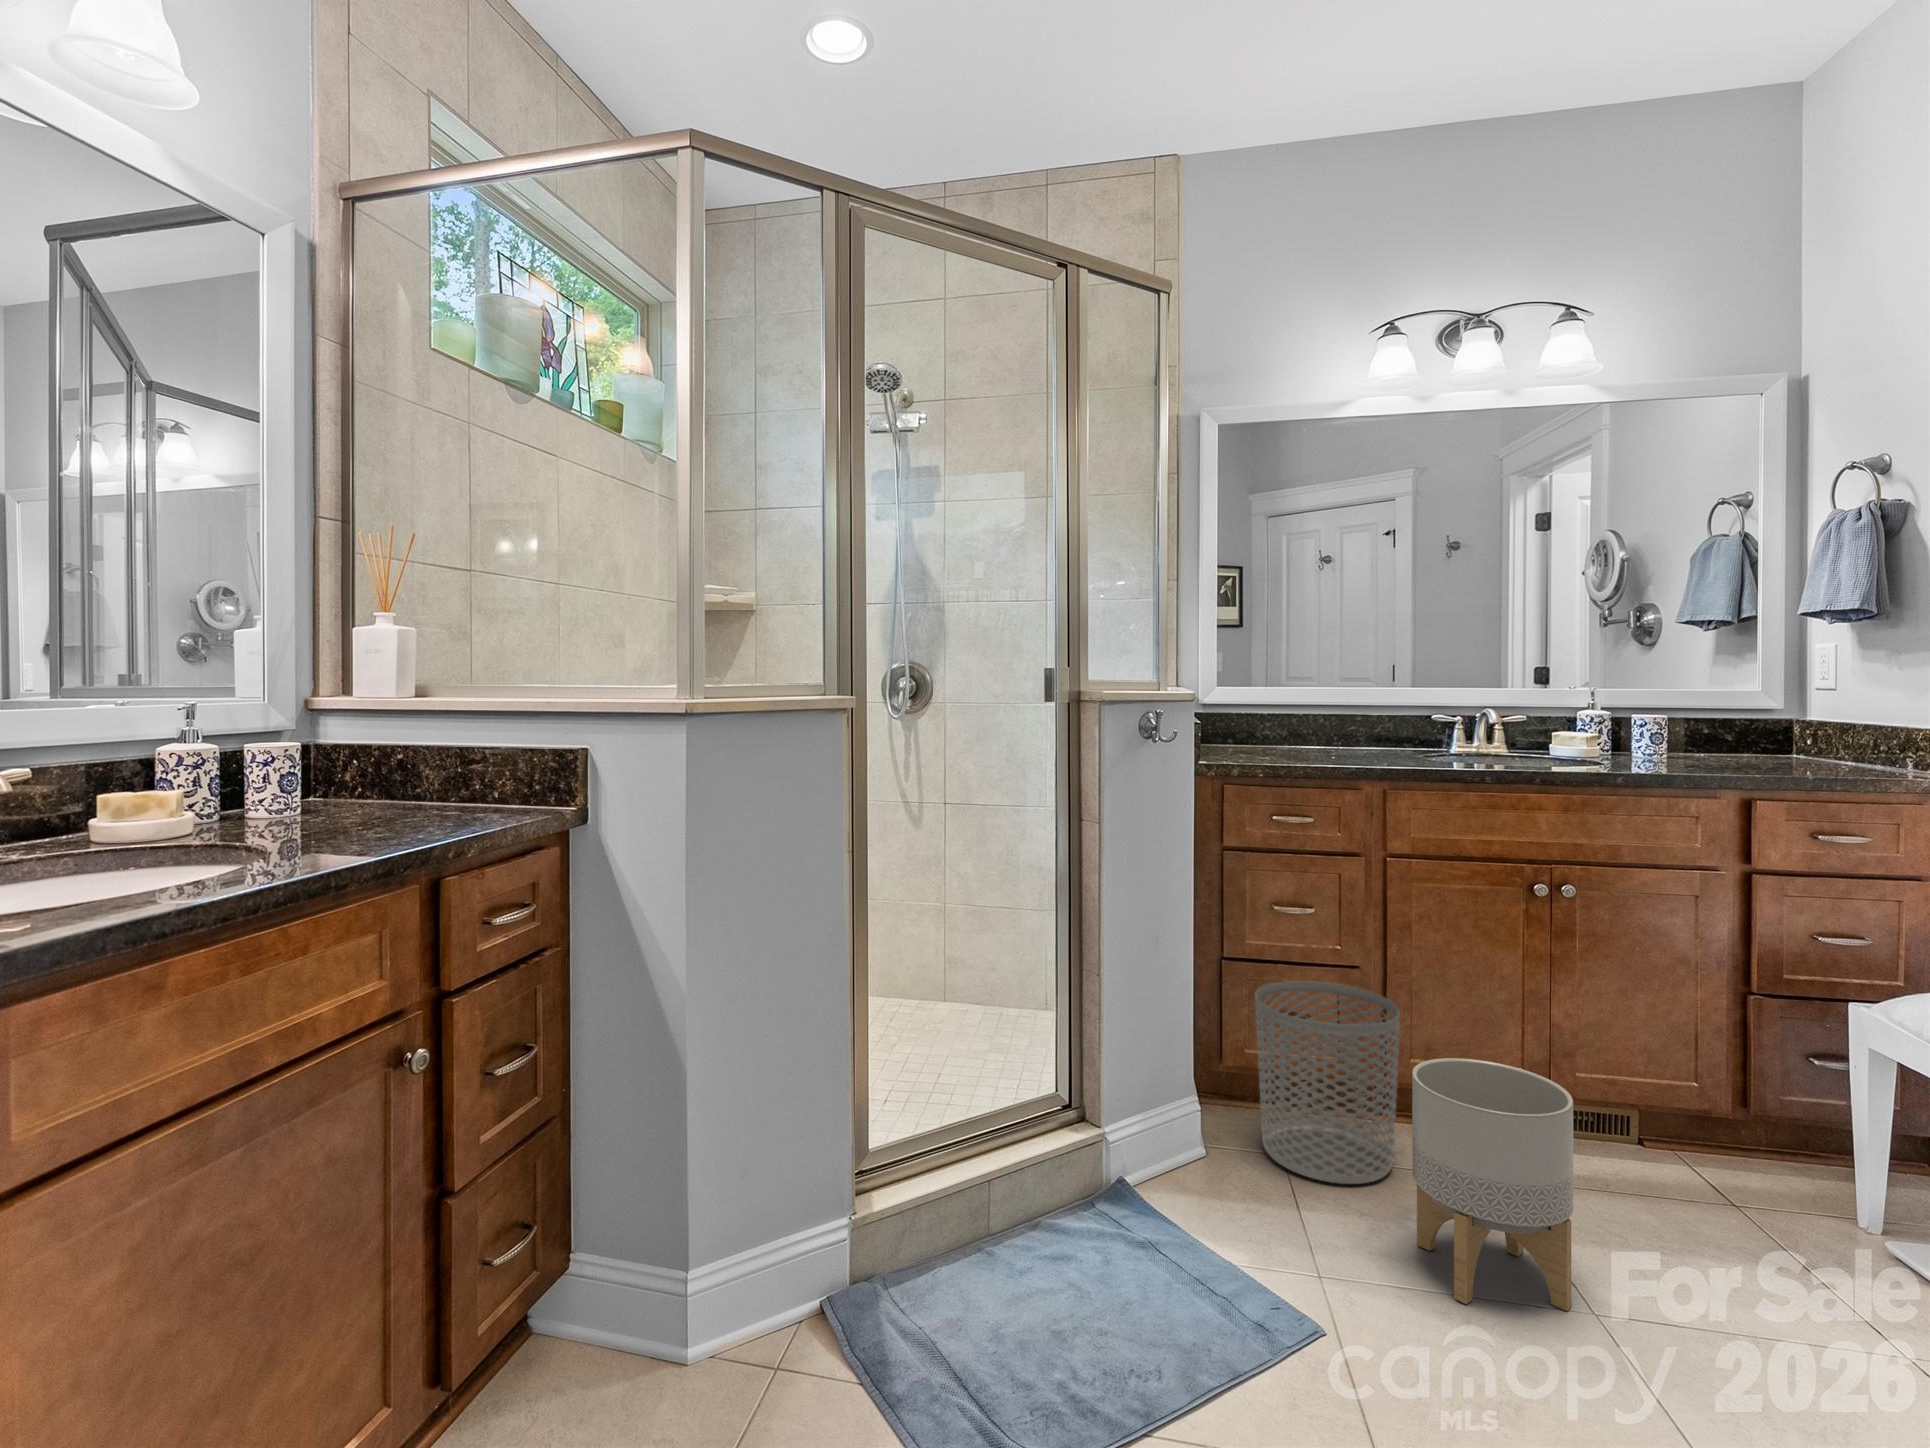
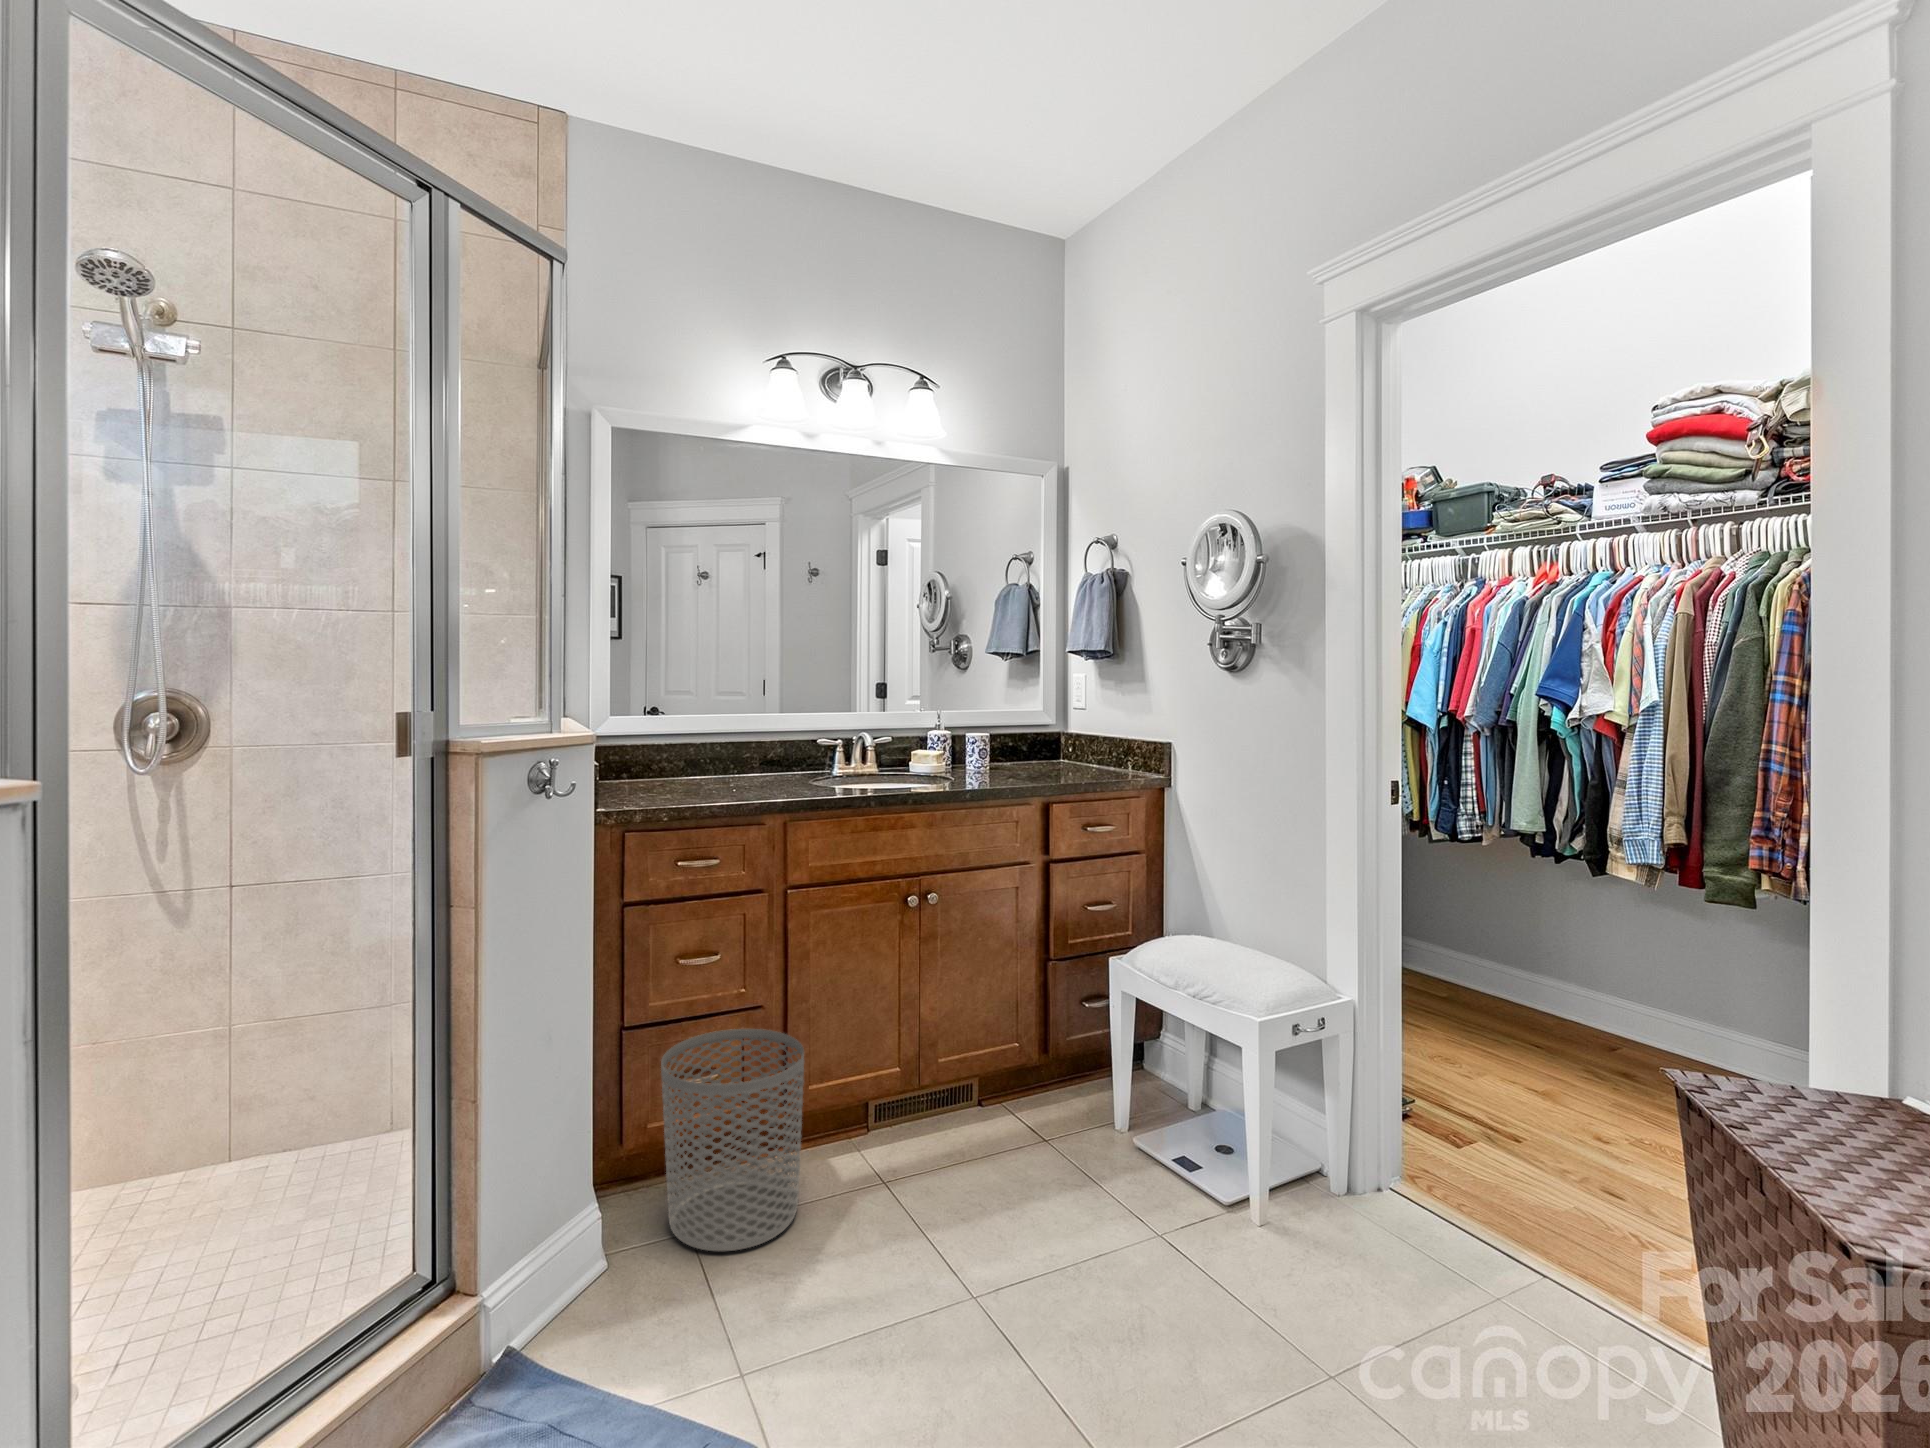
planter: present [1412,1058,1573,1311] -> none [828,1088,963,1347]

